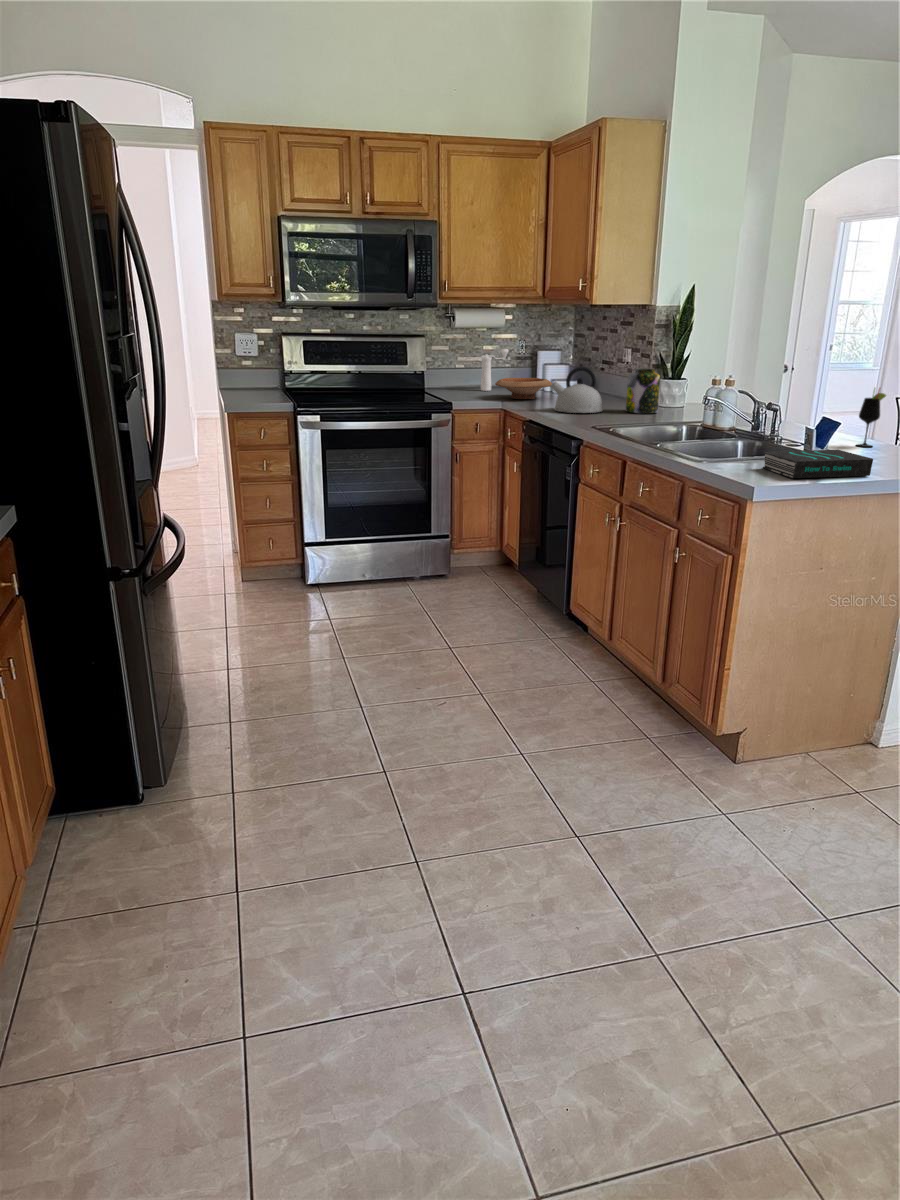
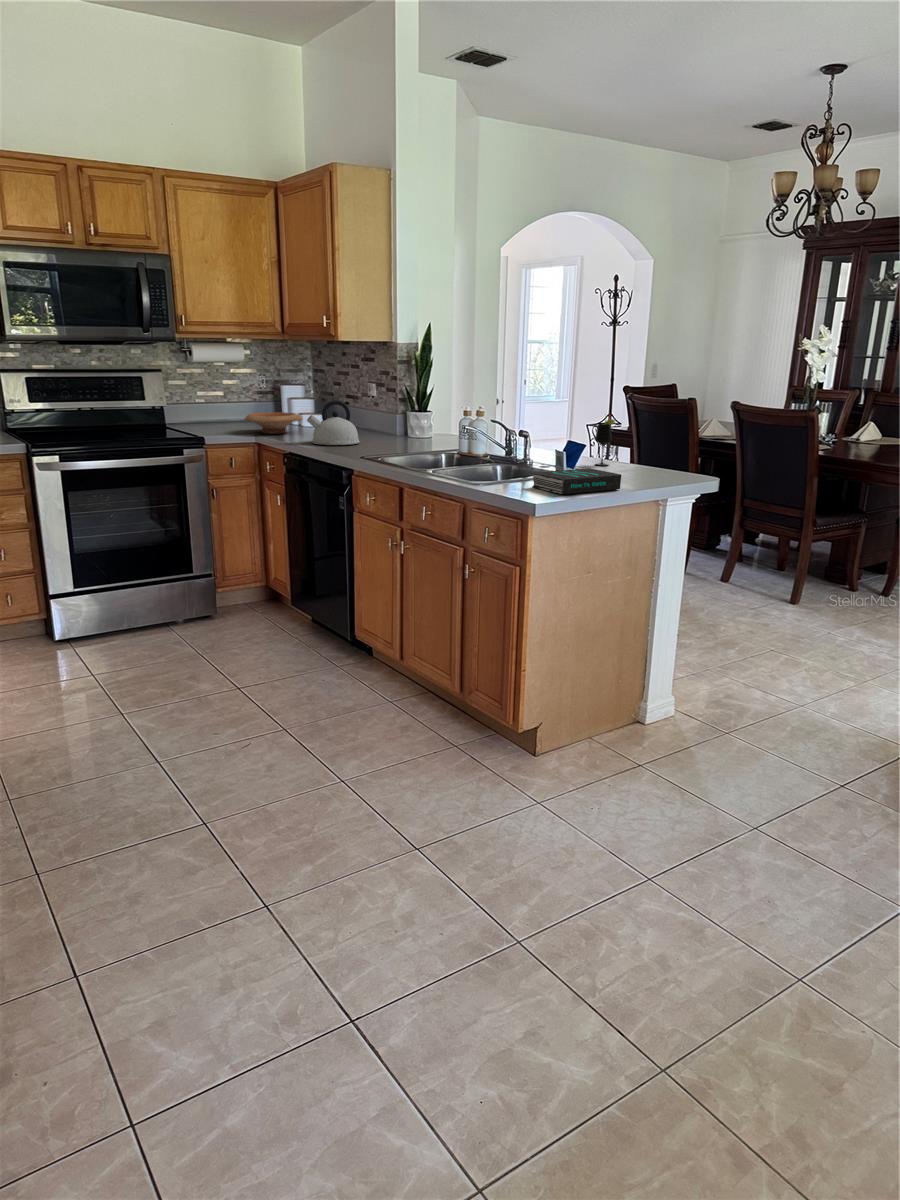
pepper mill: present [481,349,508,391] -> none [224,384,251,426]
jar: present [626,368,661,413] -> none [381,401,411,444]

